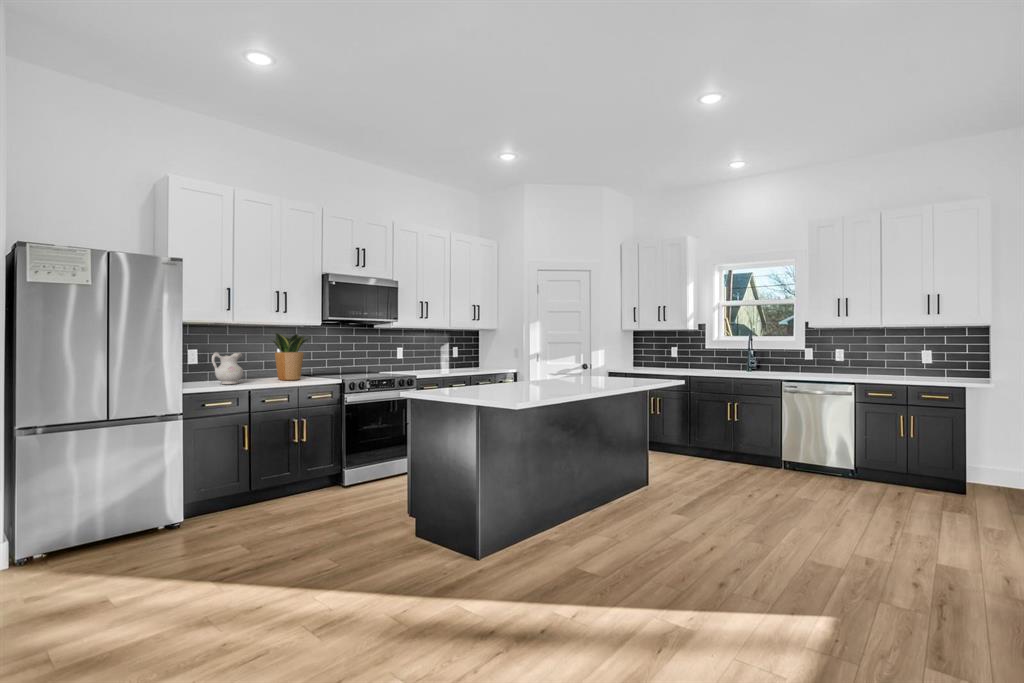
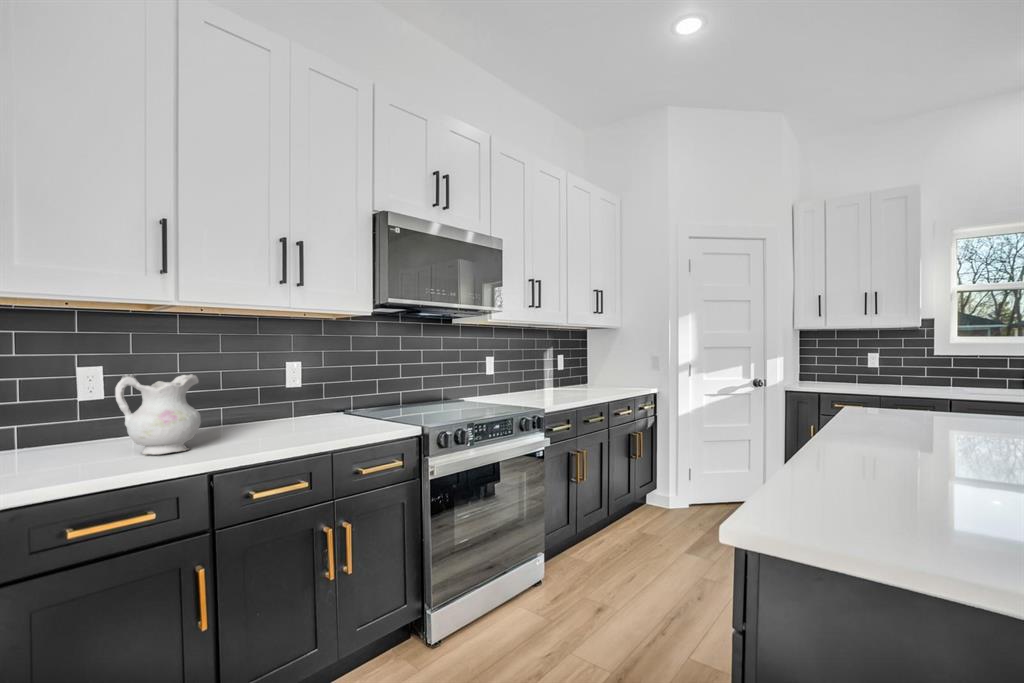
potted plant: present [272,333,310,380] -> none [257,326,360,431]

